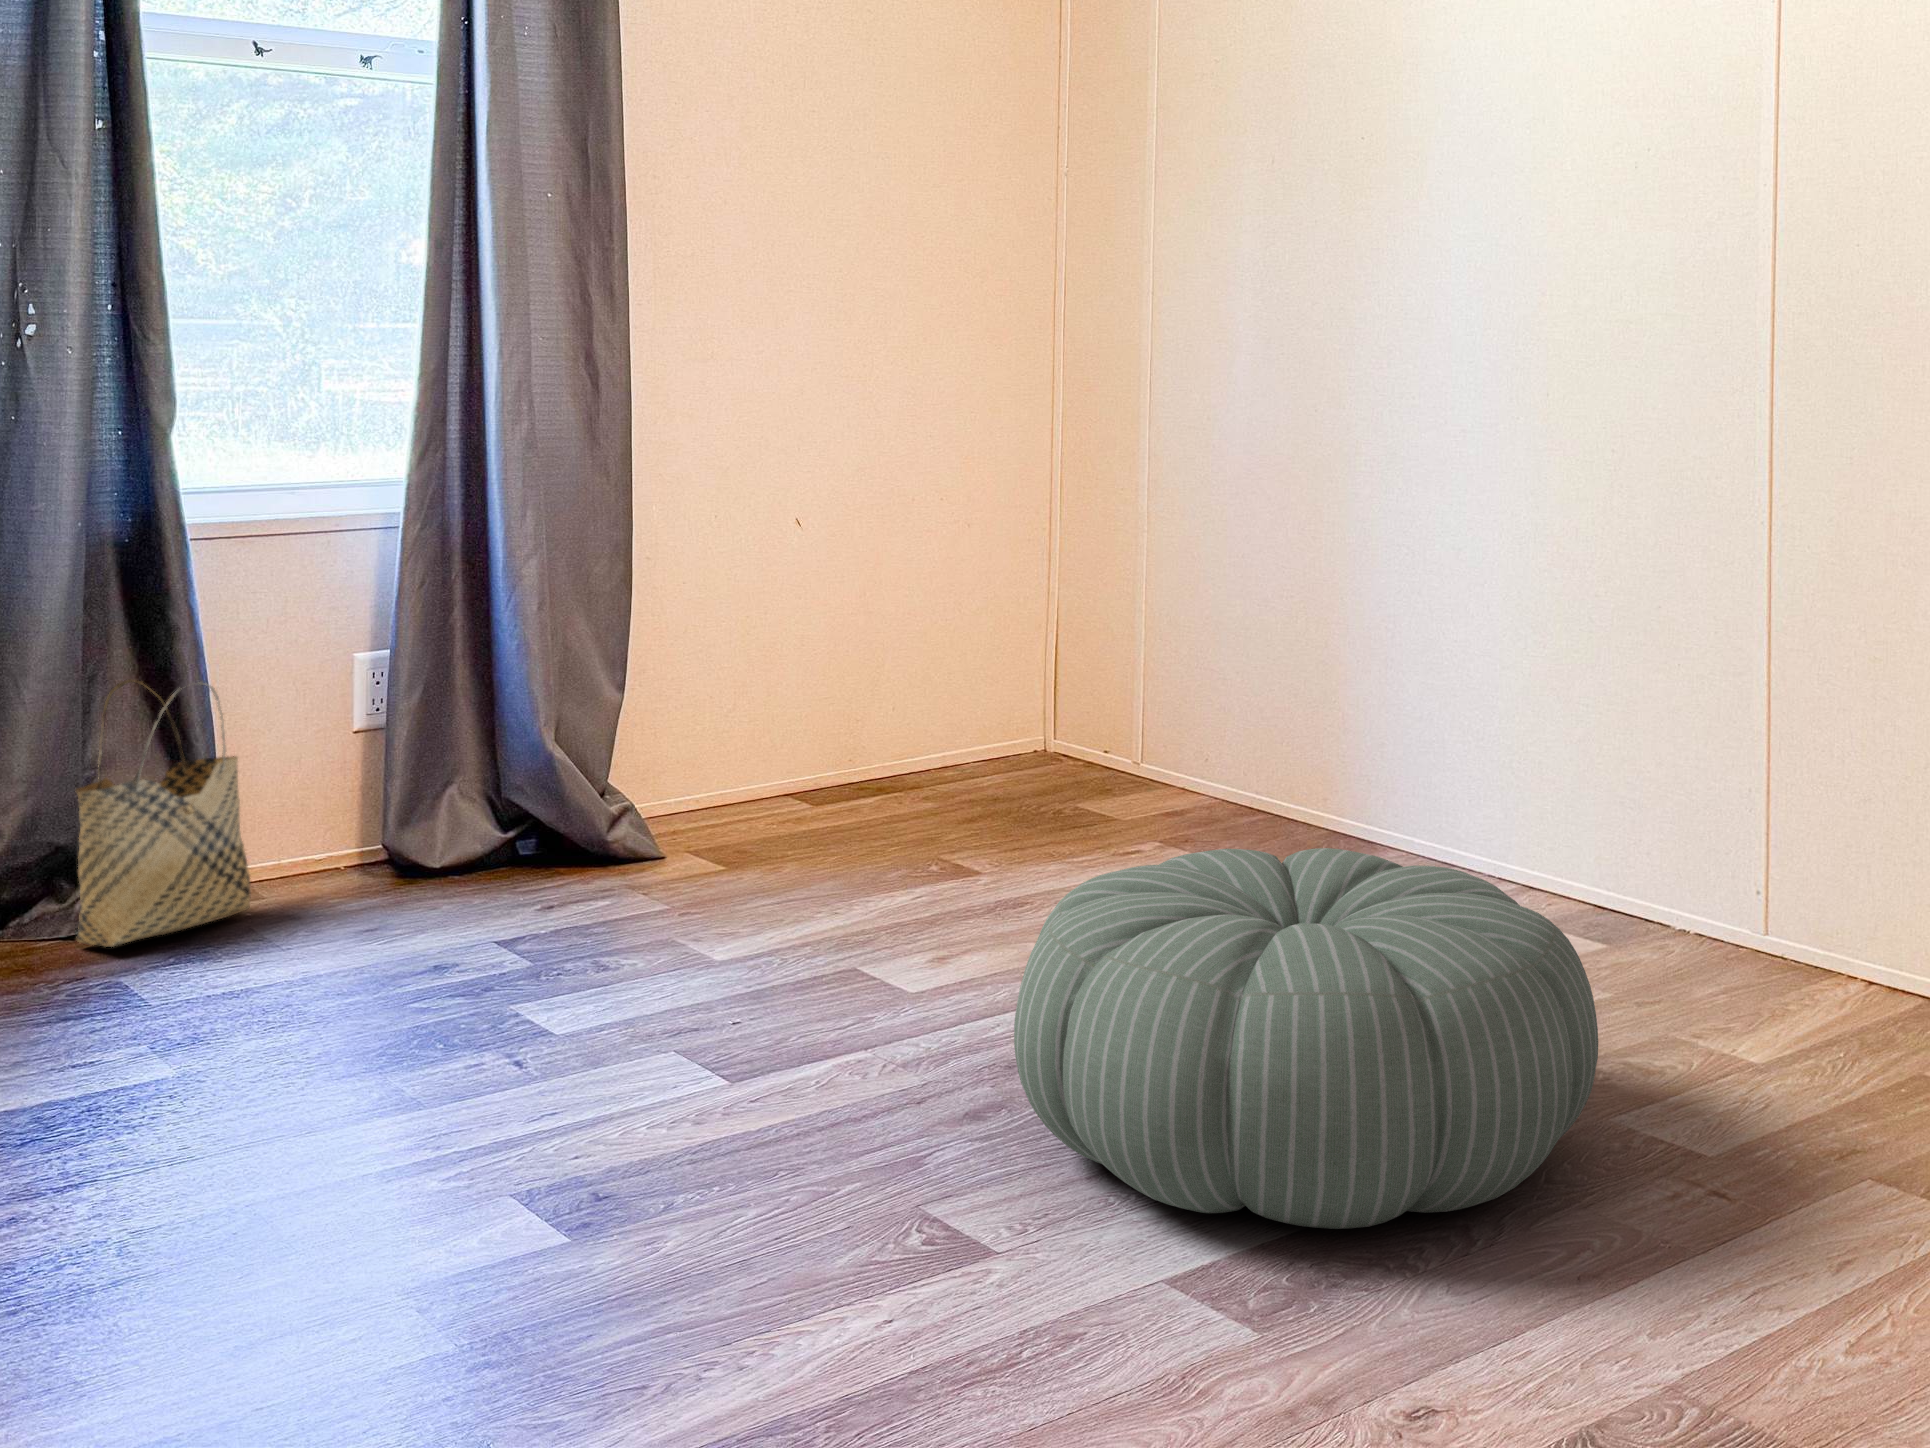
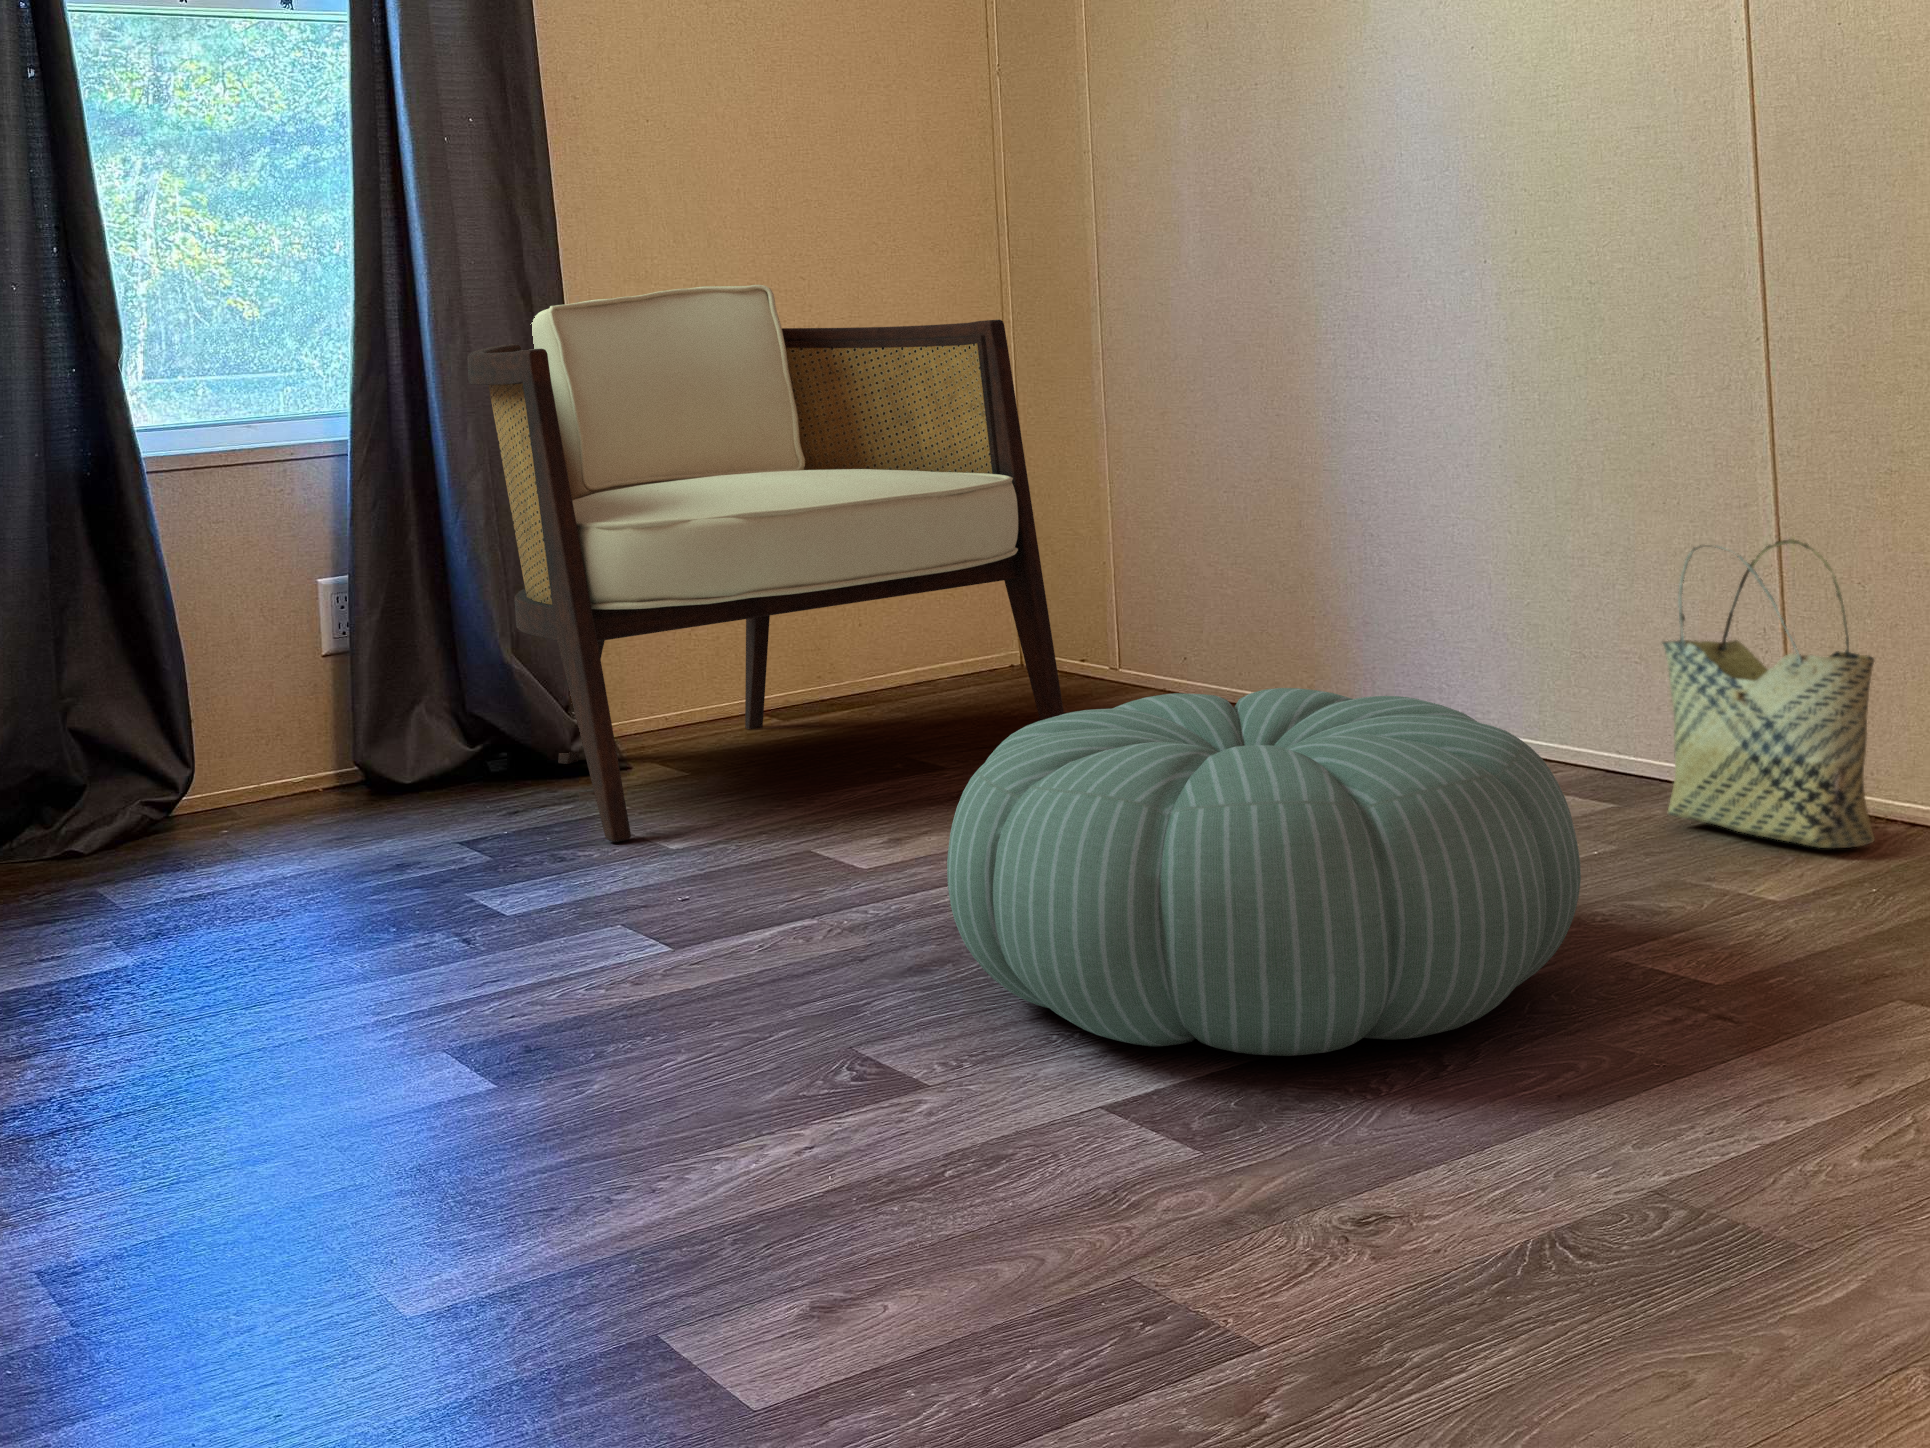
armchair: none [534,374,1091,940] -> present [467,285,1064,842]
woven basket: present [76,679,250,947] -> present [1663,539,1875,848]

